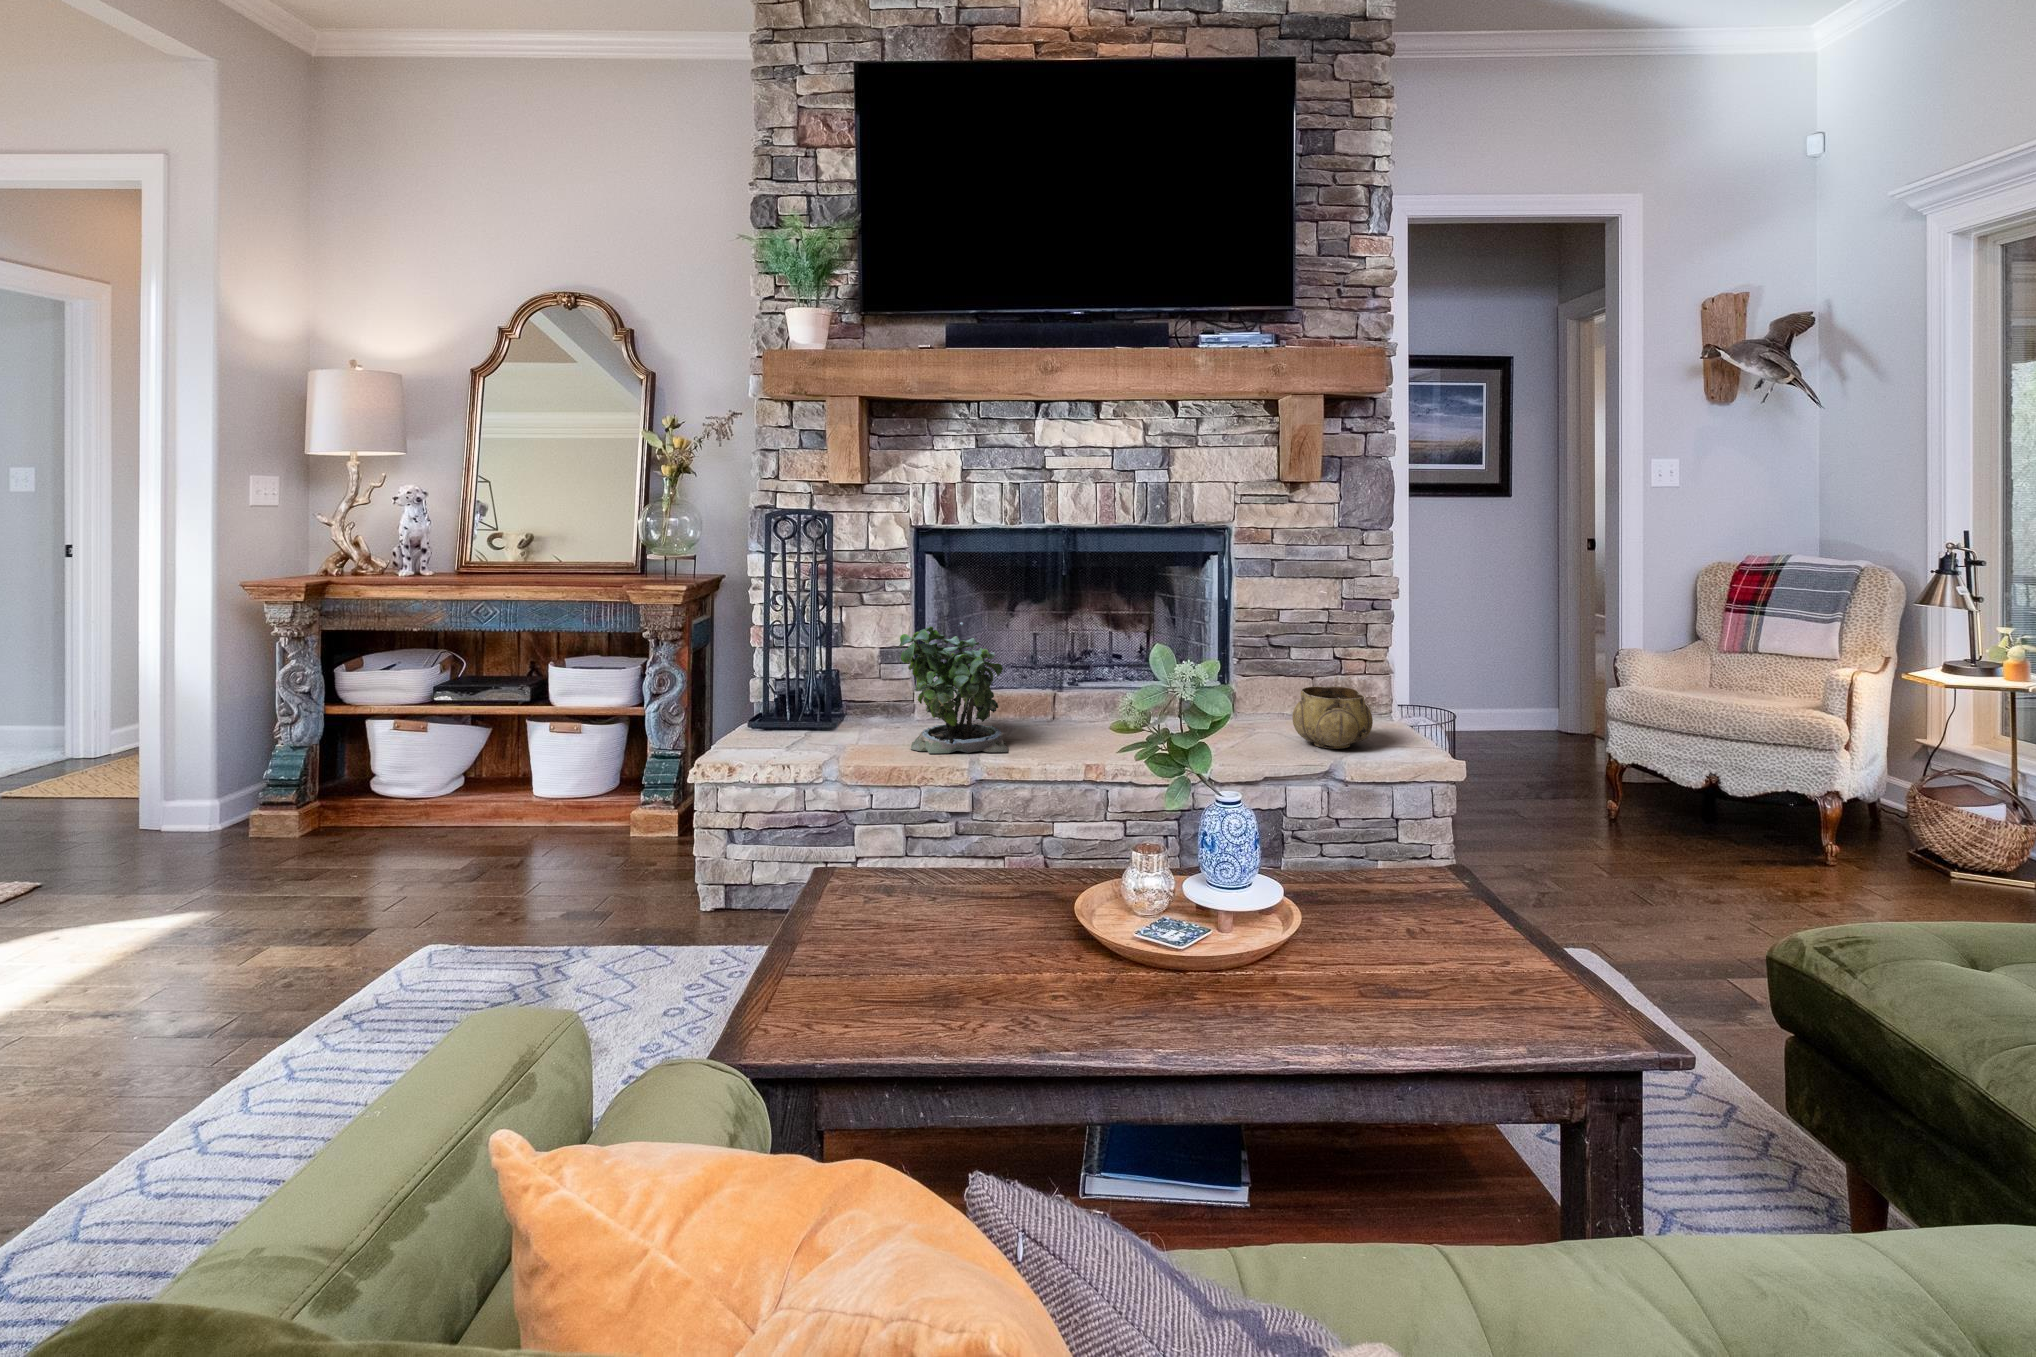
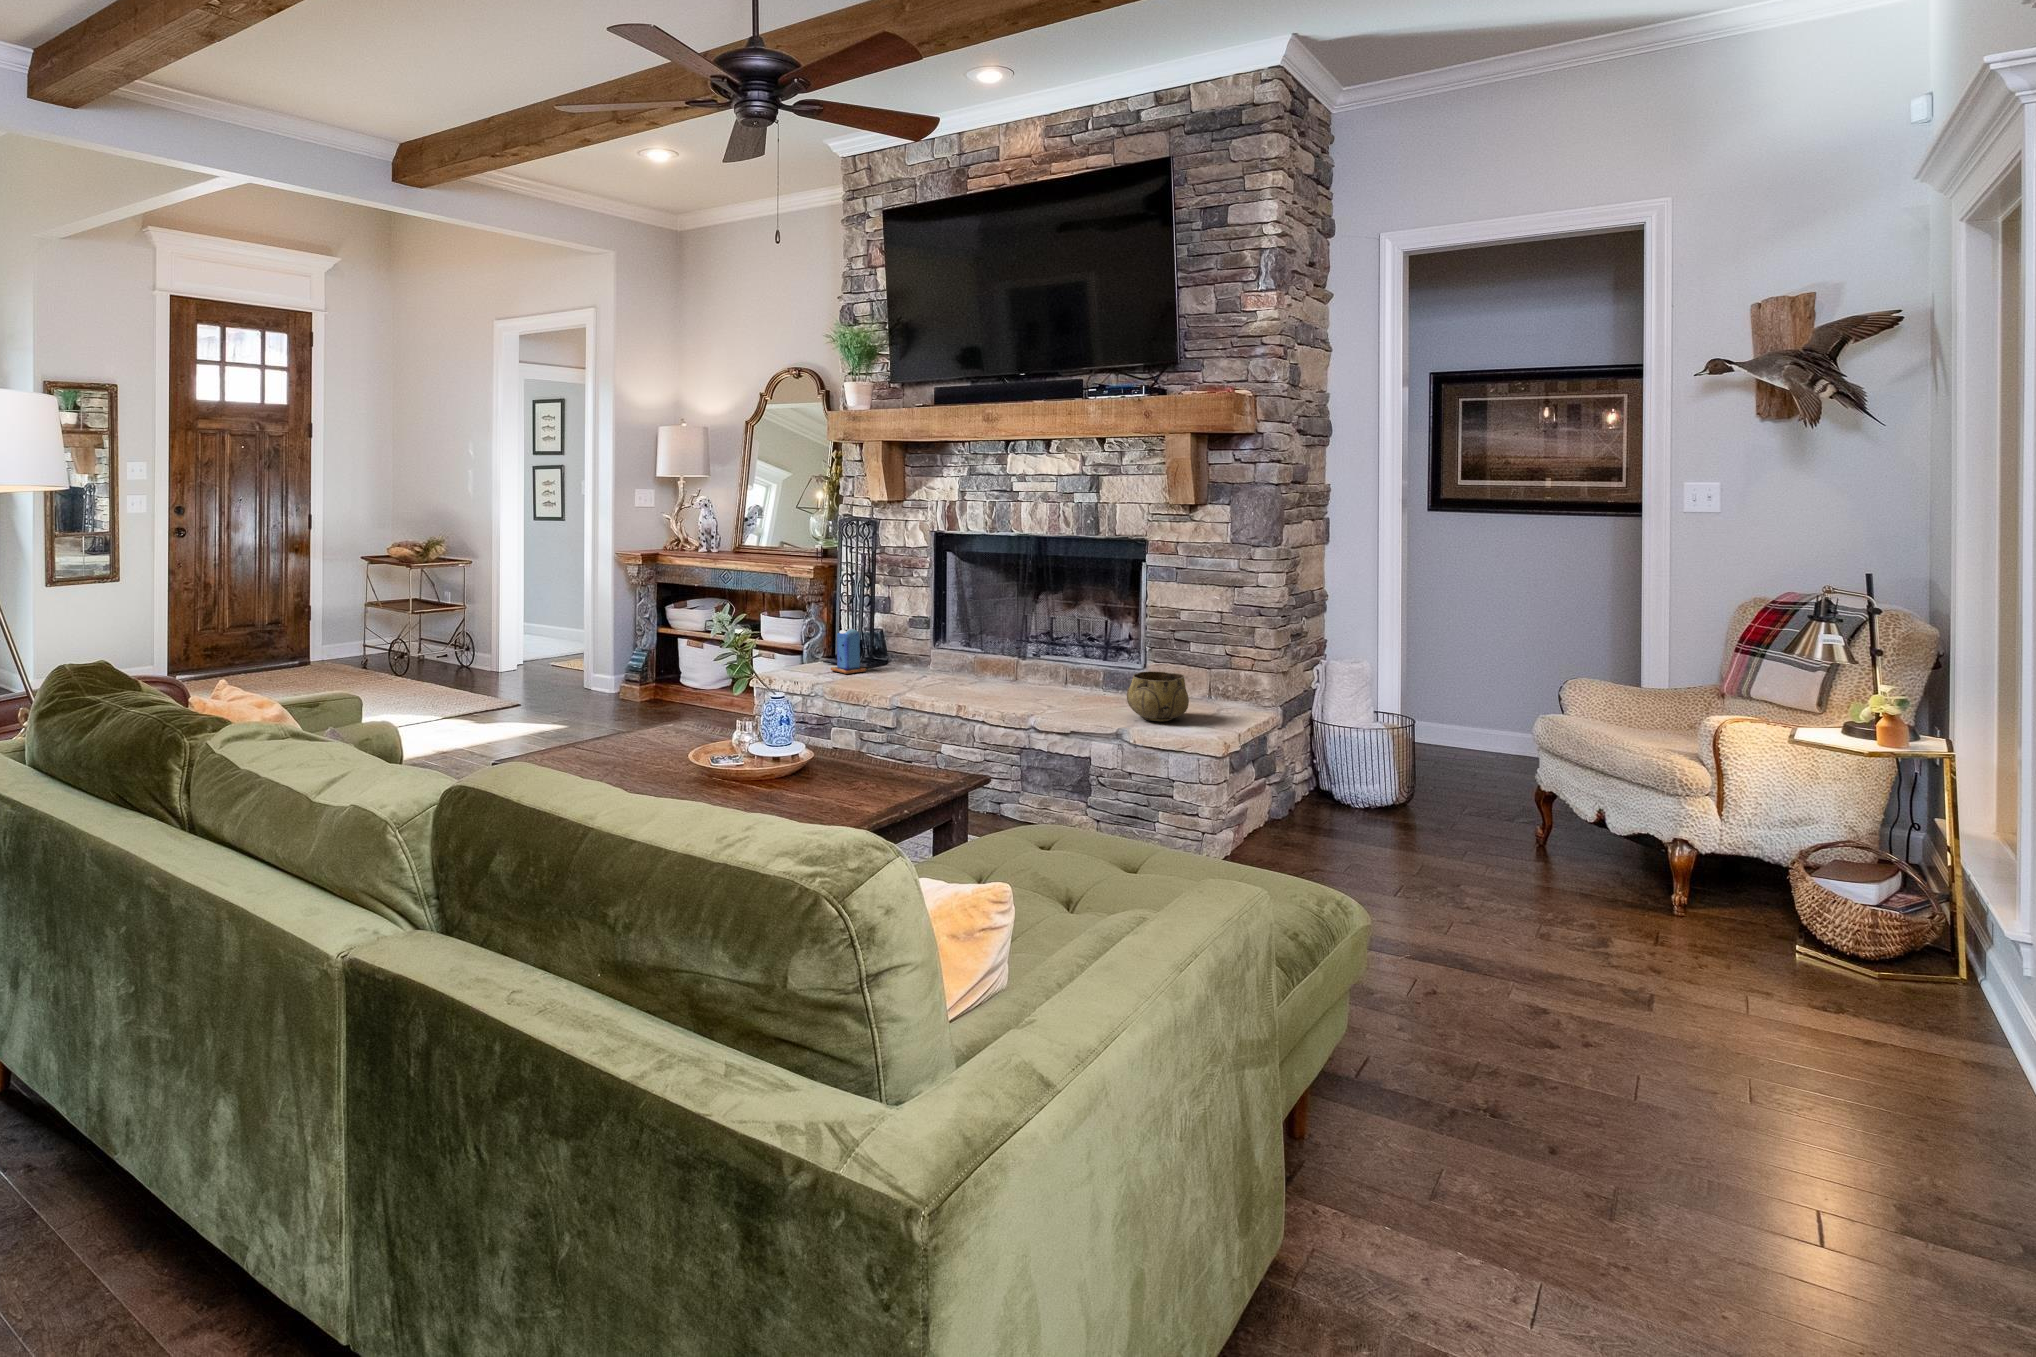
potted plant: present [898,622,1008,753] -> none [879,598,950,692]
candle: none [788,670,840,742] -> present [831,626,866,674]

